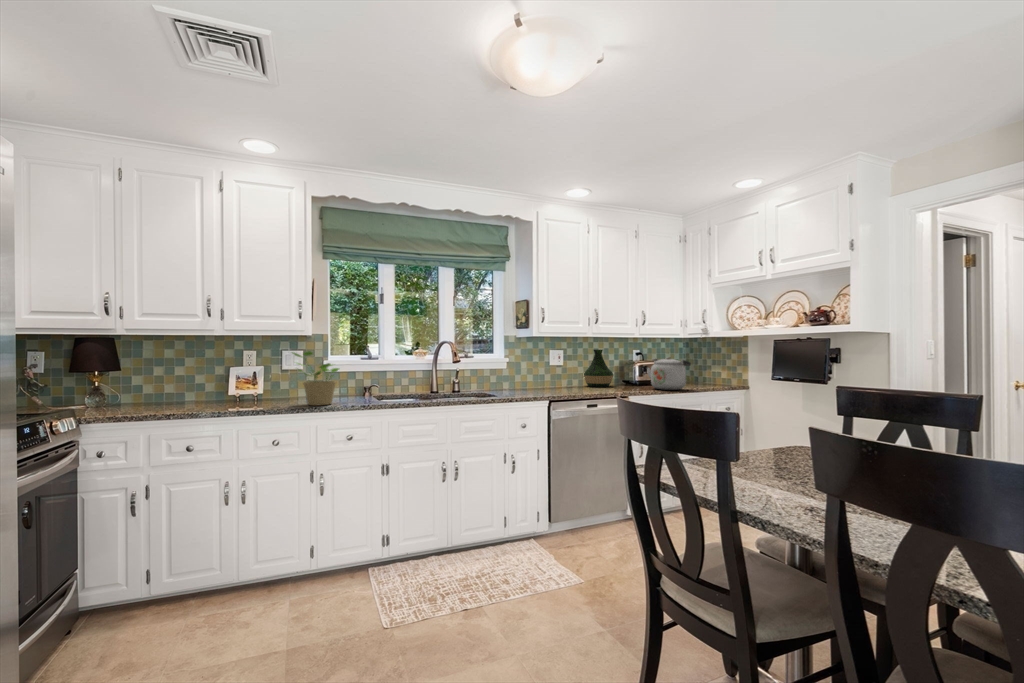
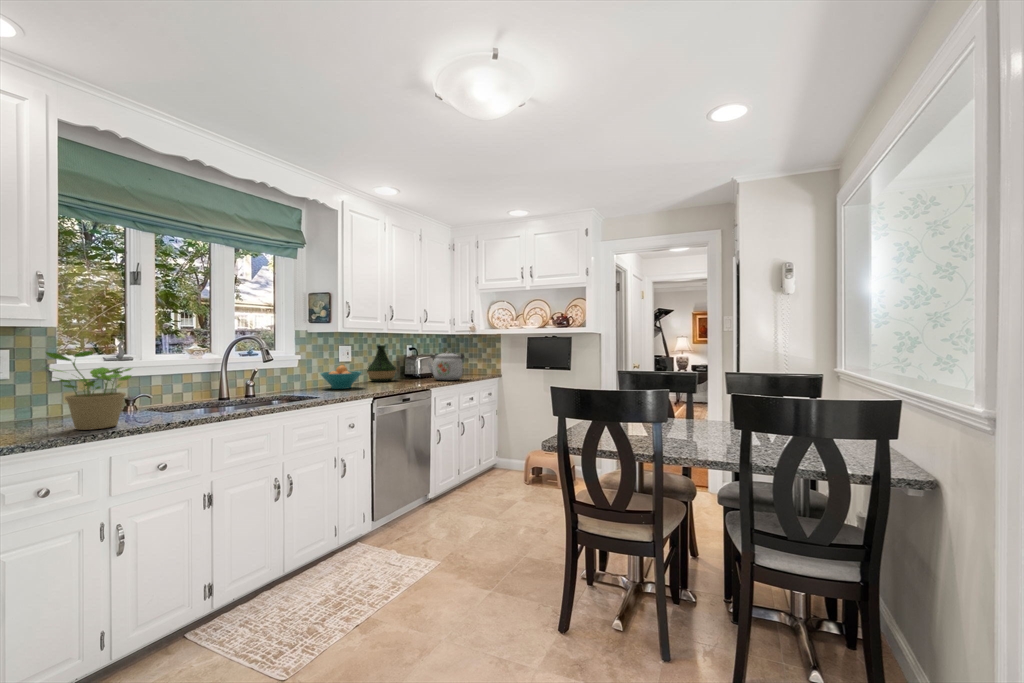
fruit bowl: none [523,369,560,391] -> present [321,365,362,389]

